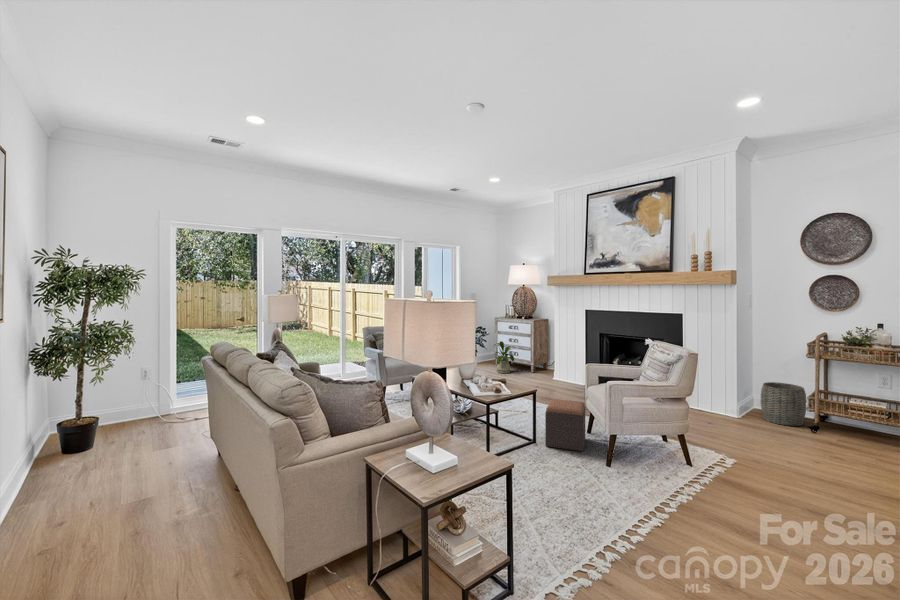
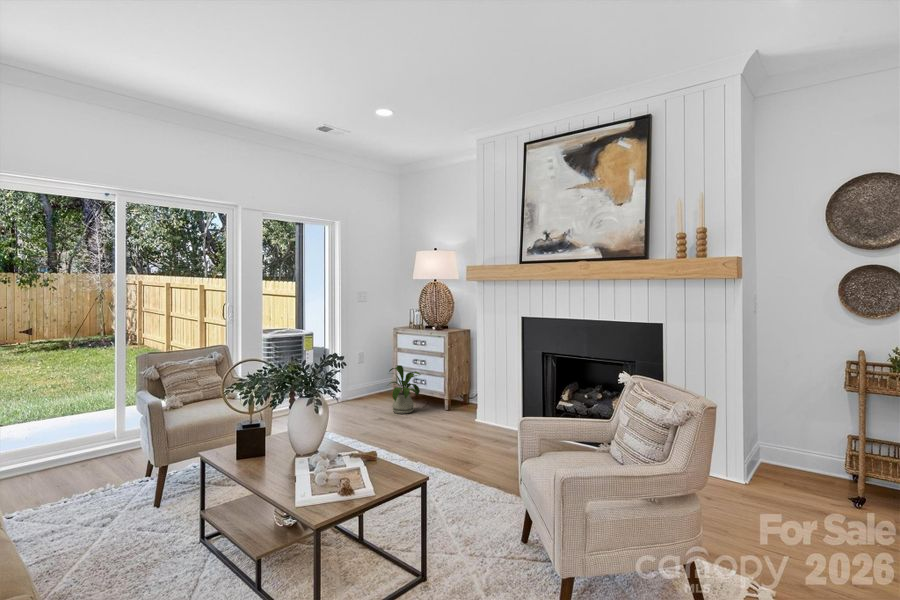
woven basket: present [761,382,807,426] -> none [774,426,840,495]
footstool: present [545,399,585,451] -> none [444,480,517,585]

